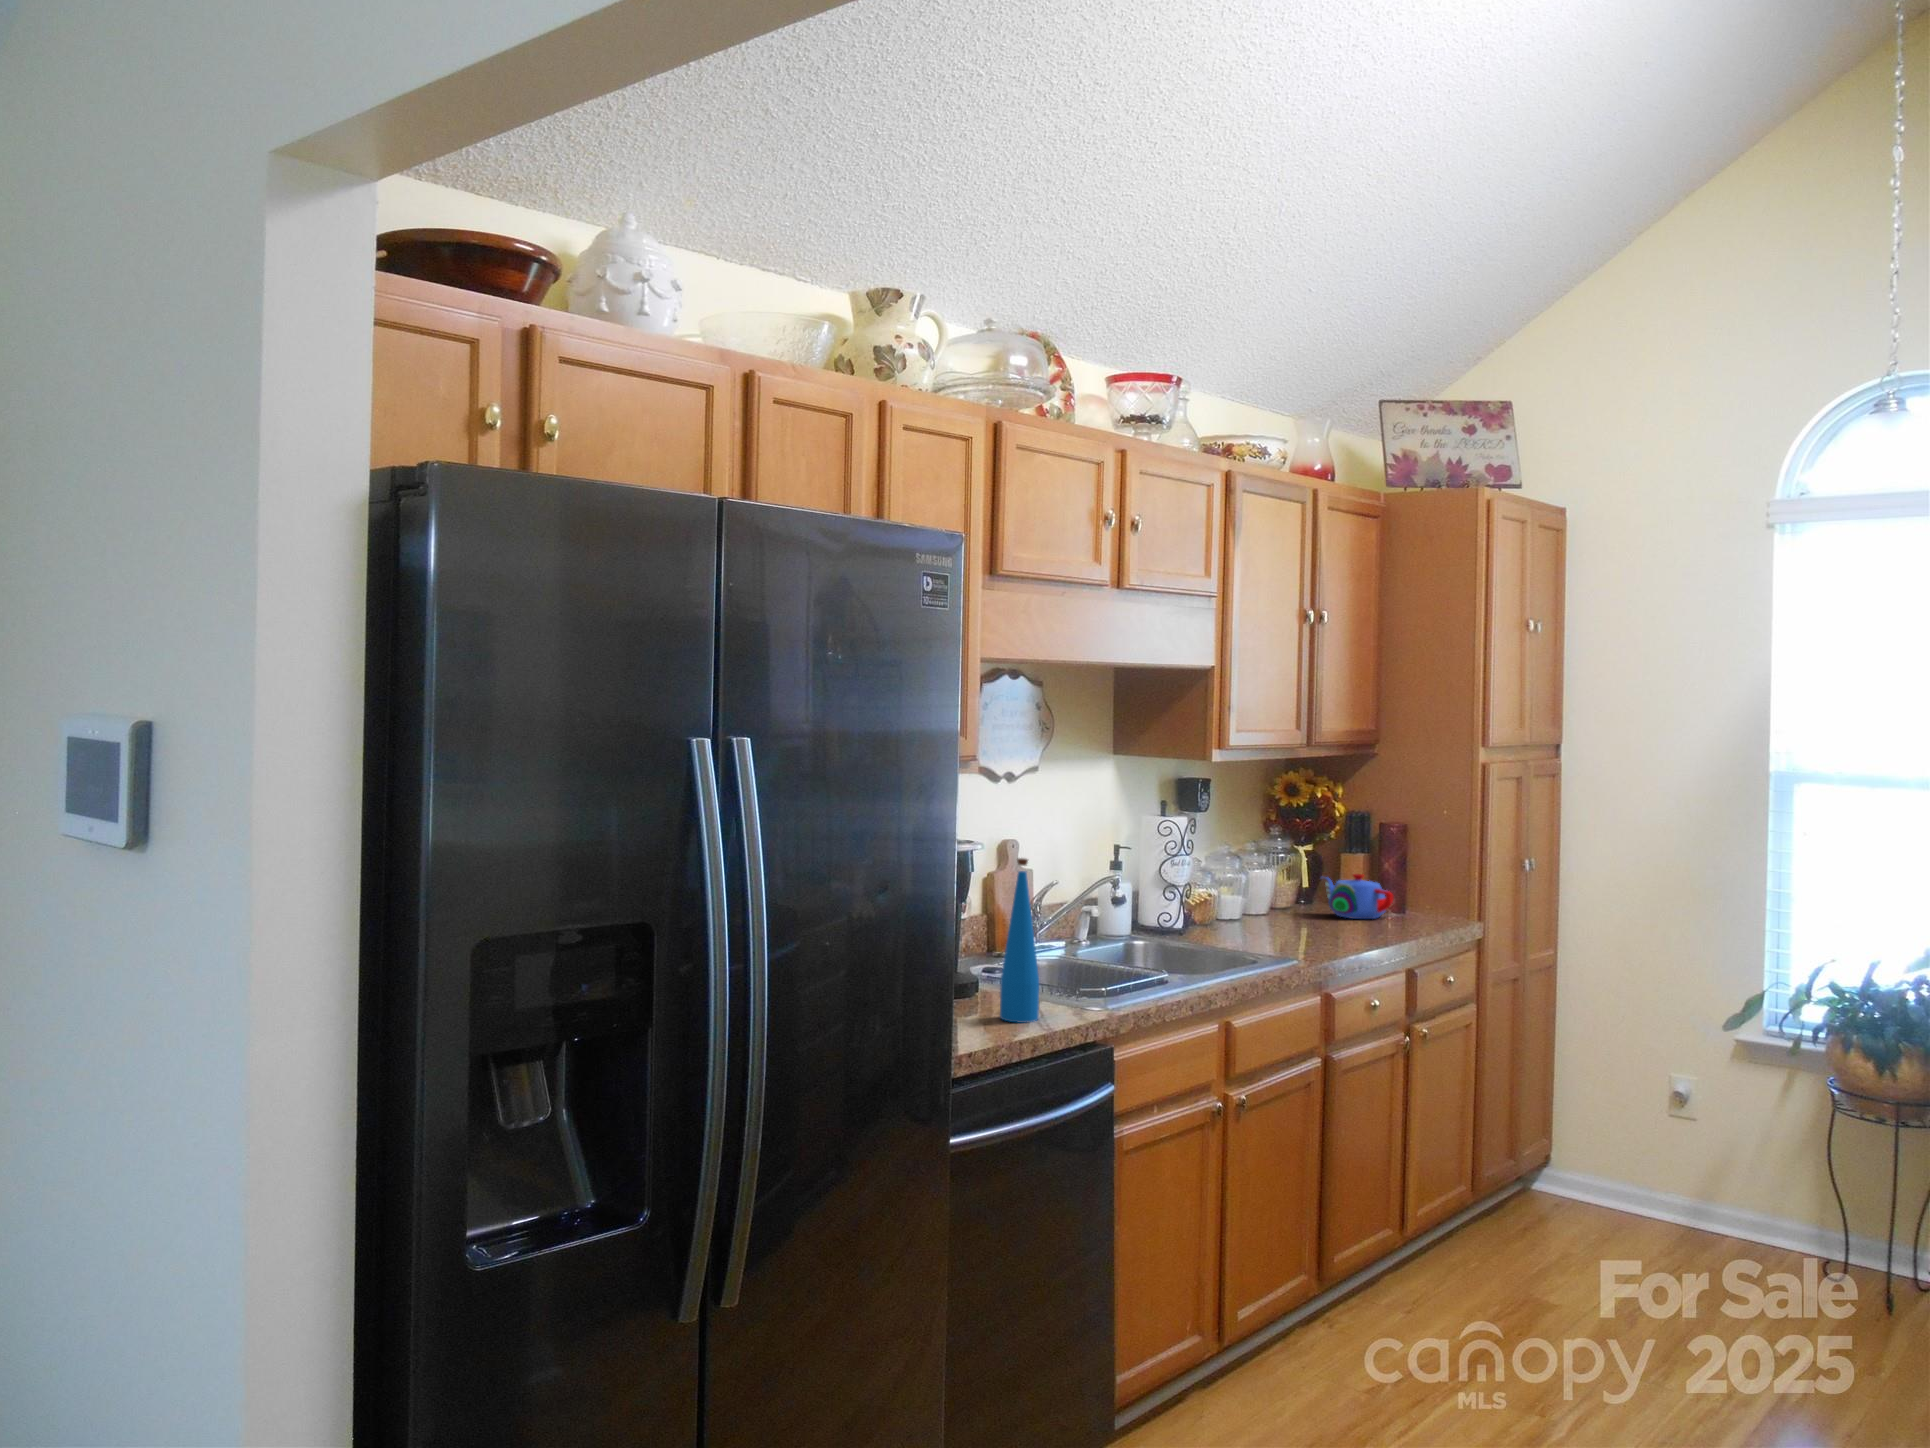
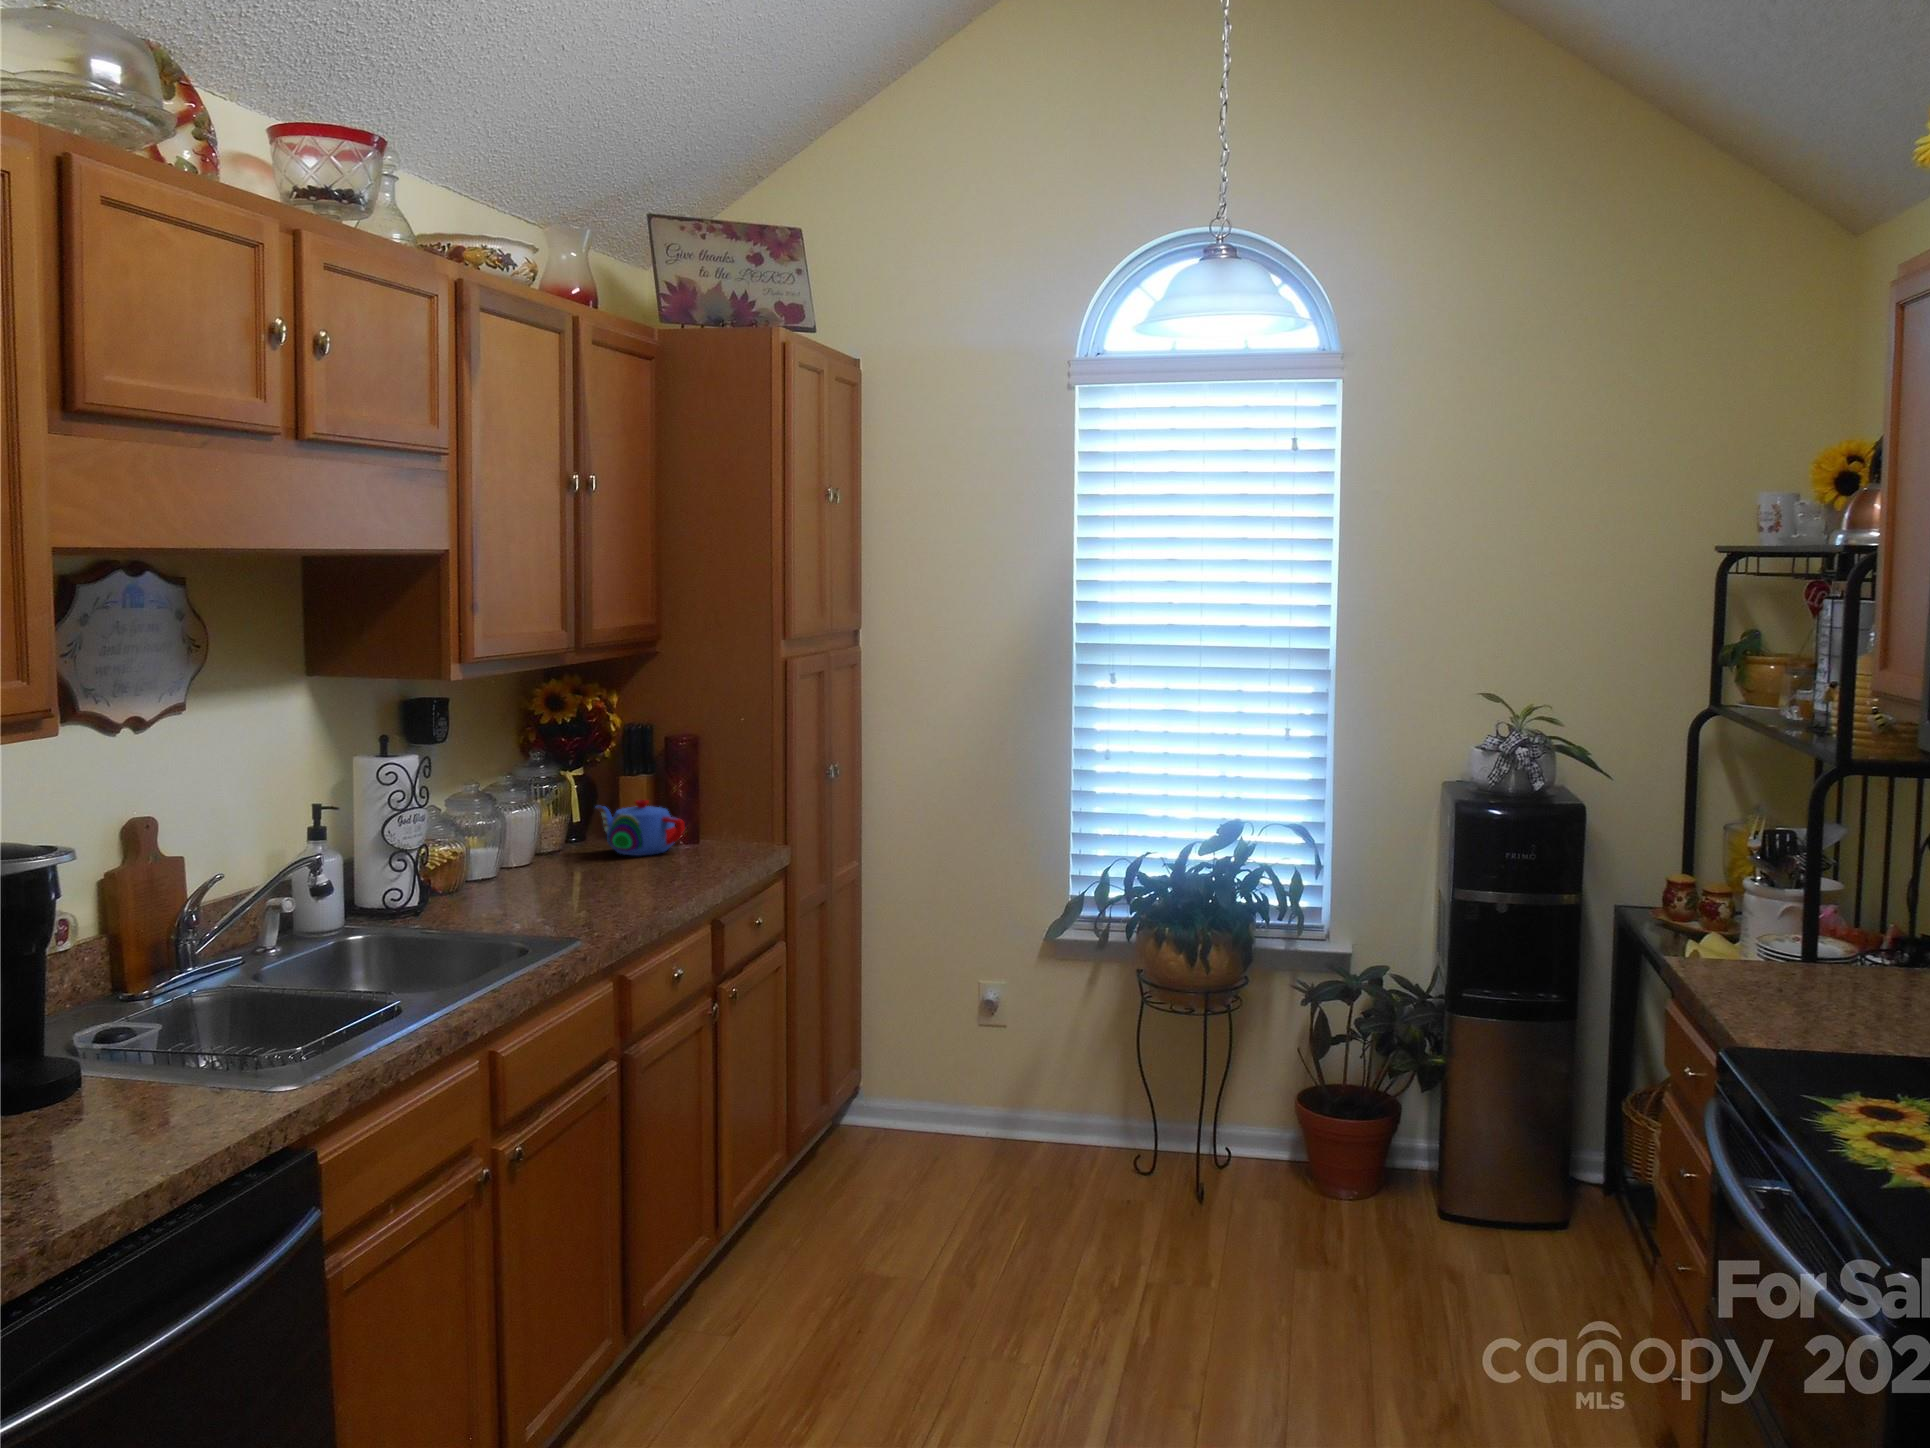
bottle: present [1000,858,1039,1023] -> none [114,891,188,1158]

